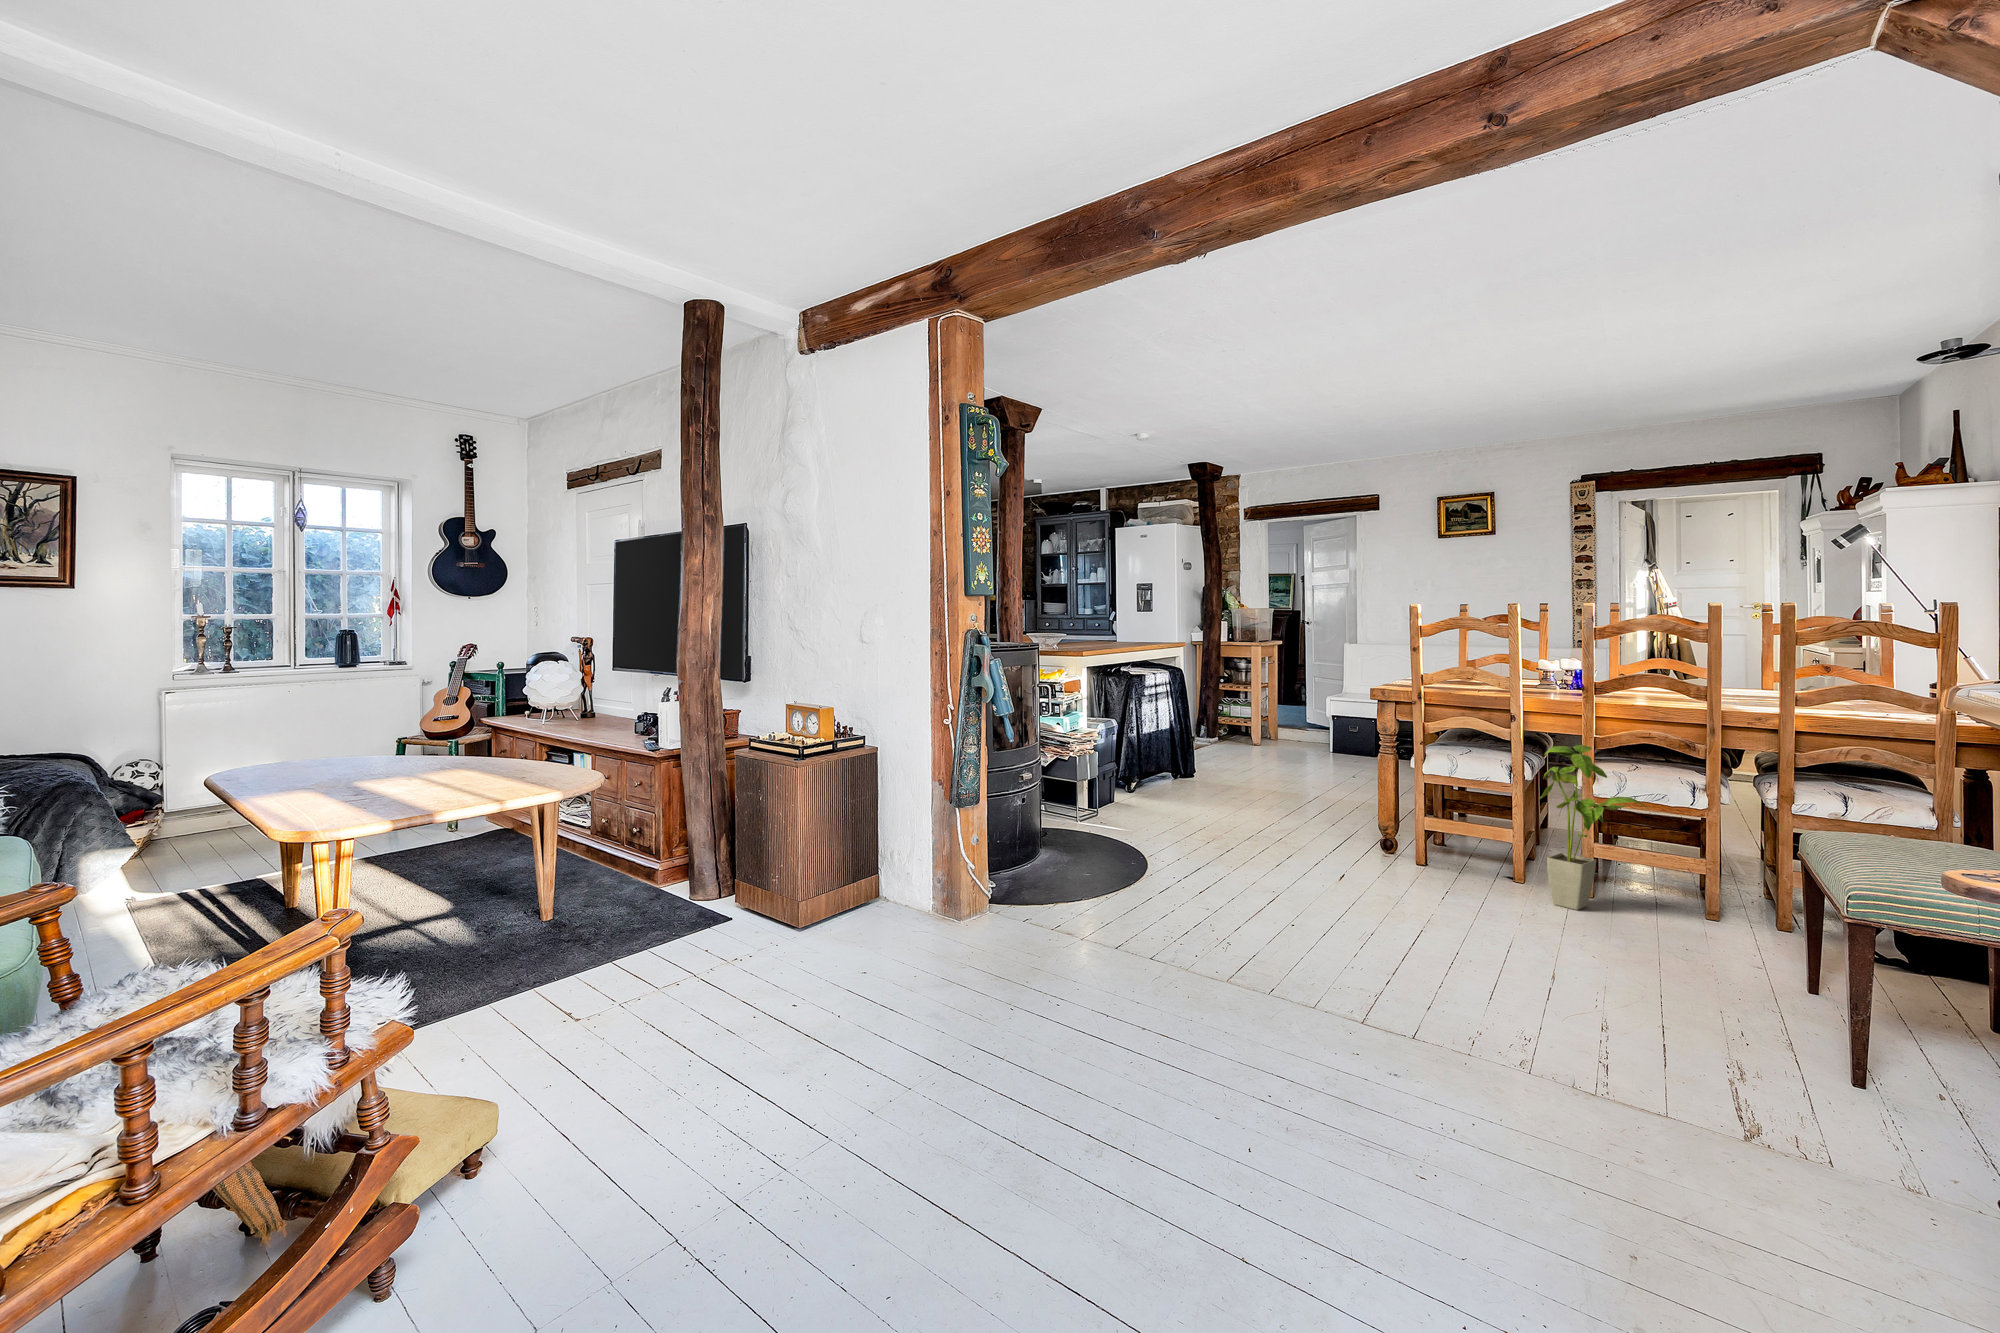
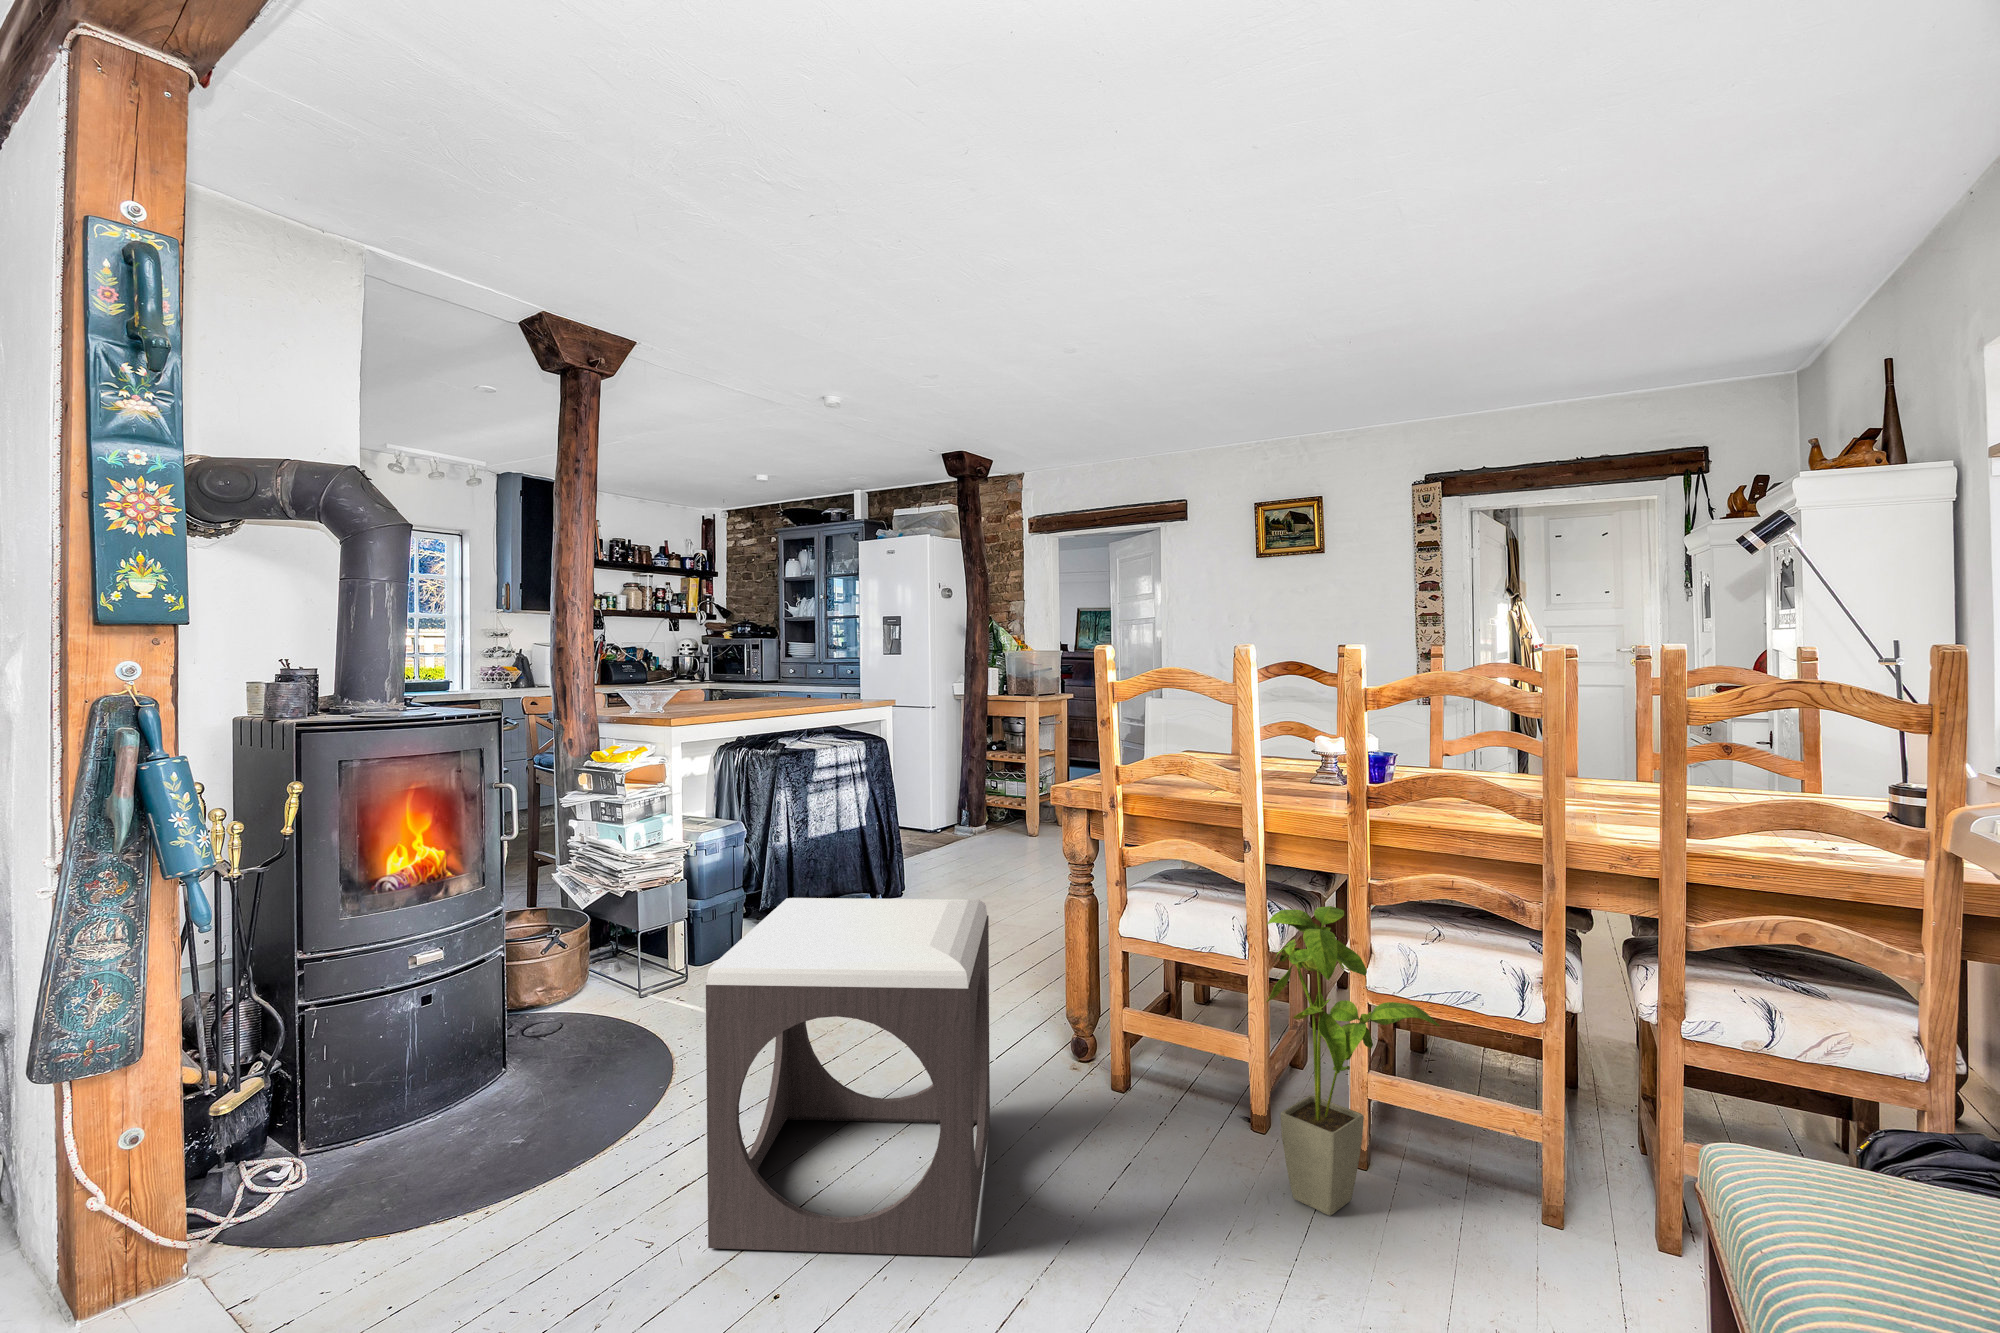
footstool: none [1233,745,1390,915] -> present [706,898,990,1256]

